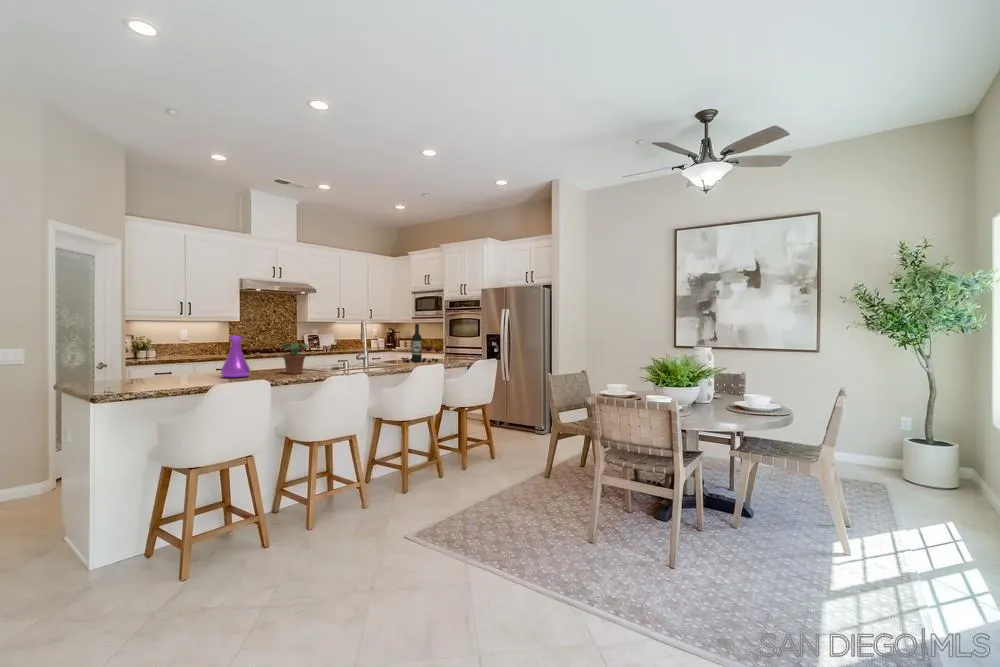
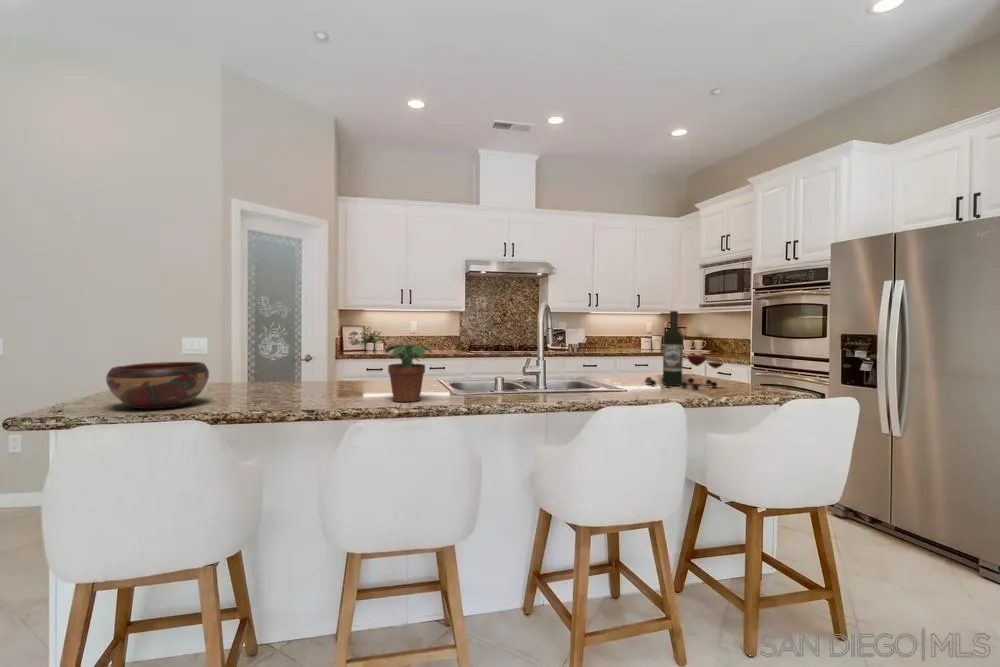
vase: present [221,336,250,378] -> none [285,330,331,403]
decorative bowl: none [109,357,176,385] -> present [106,362,209,409]

